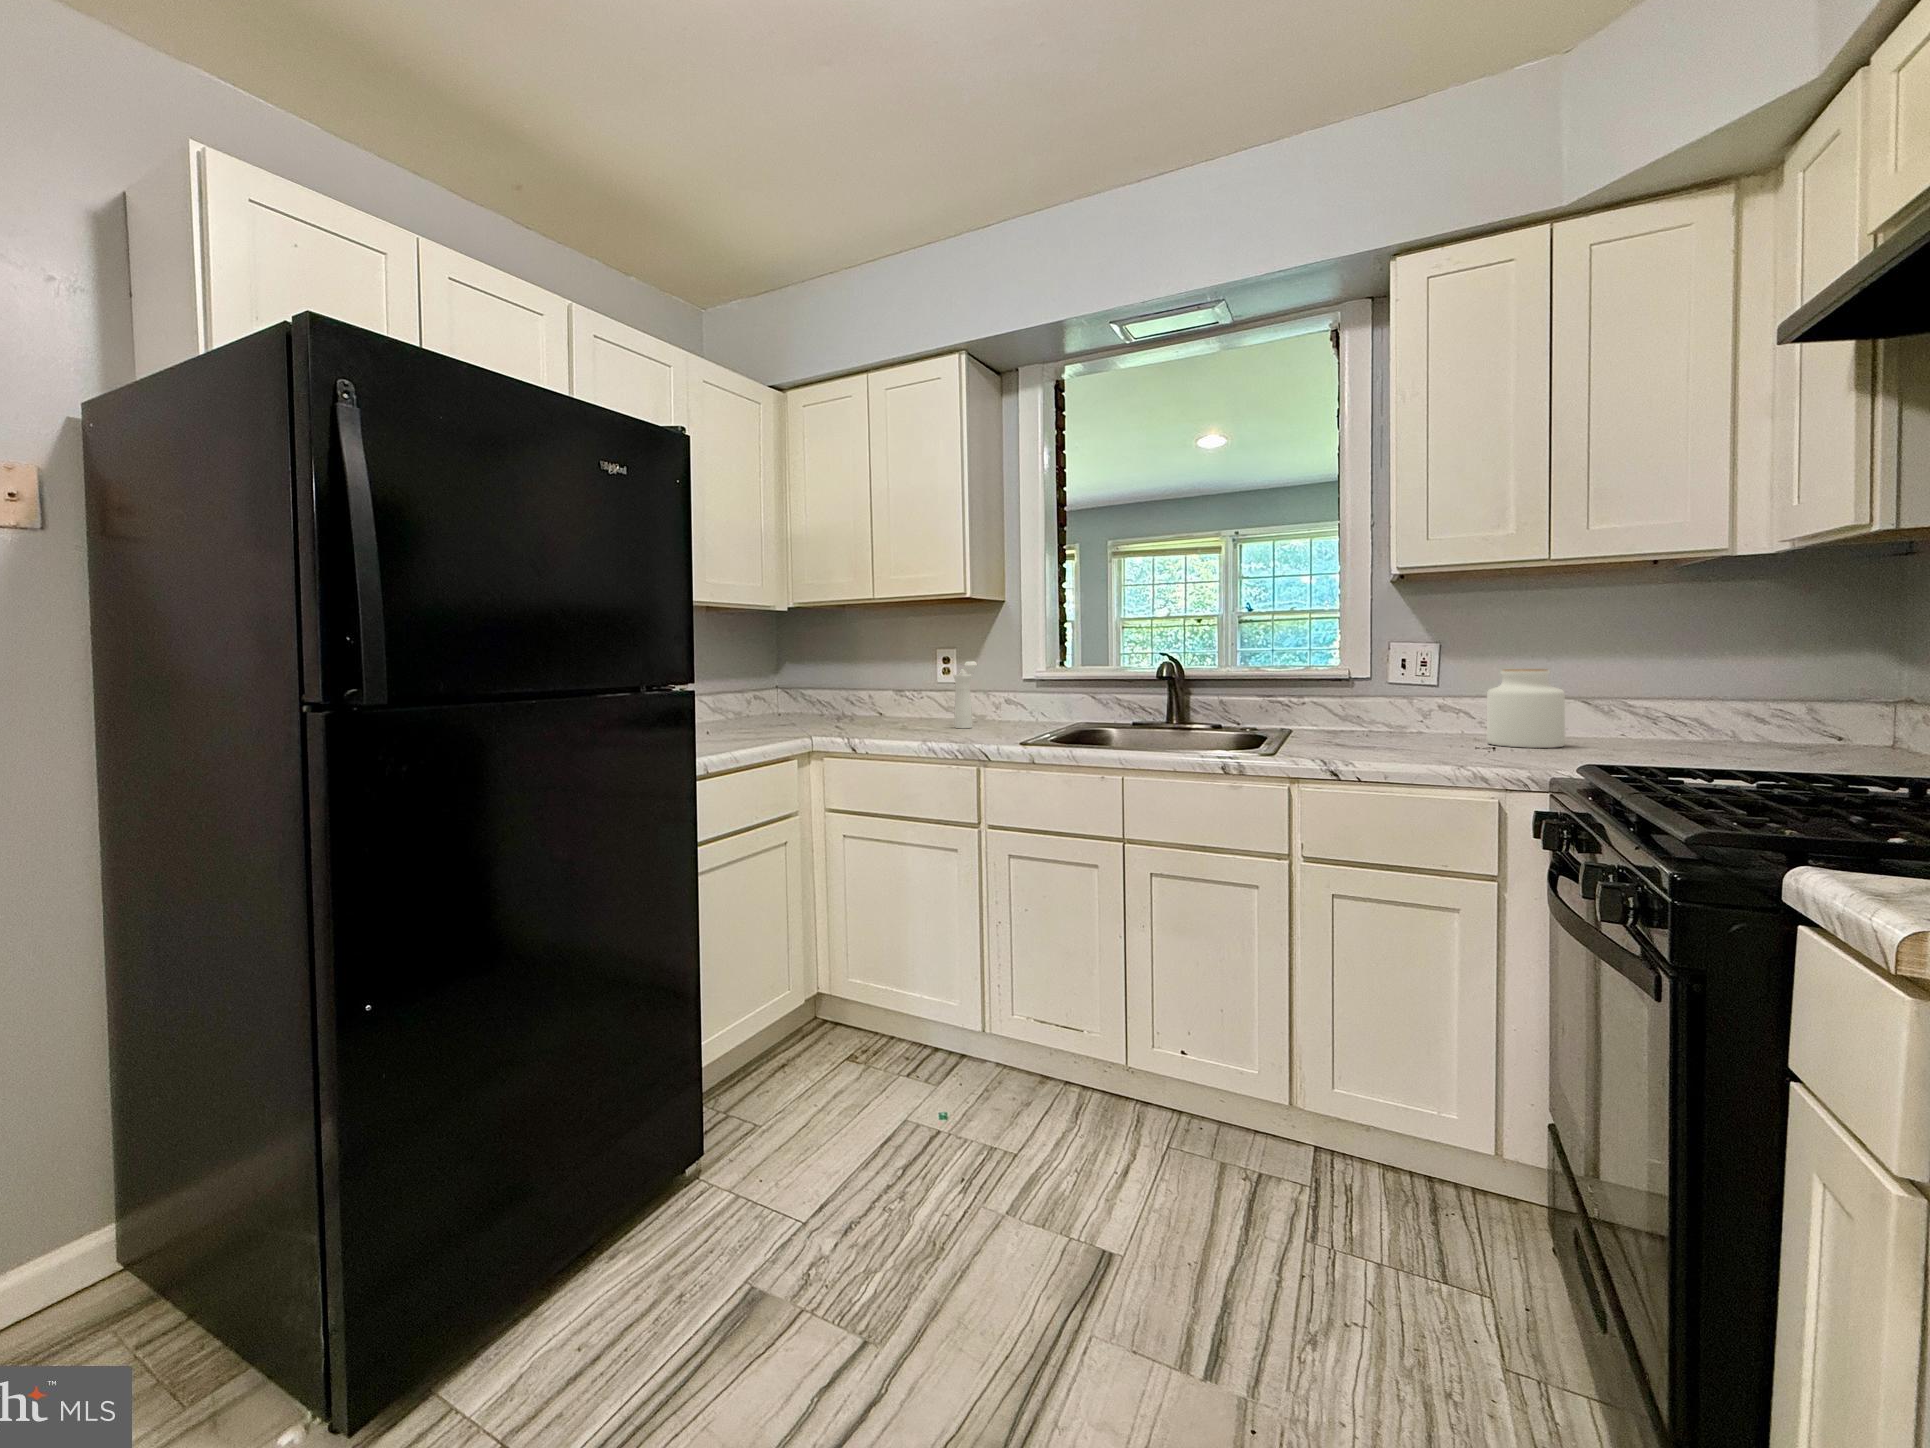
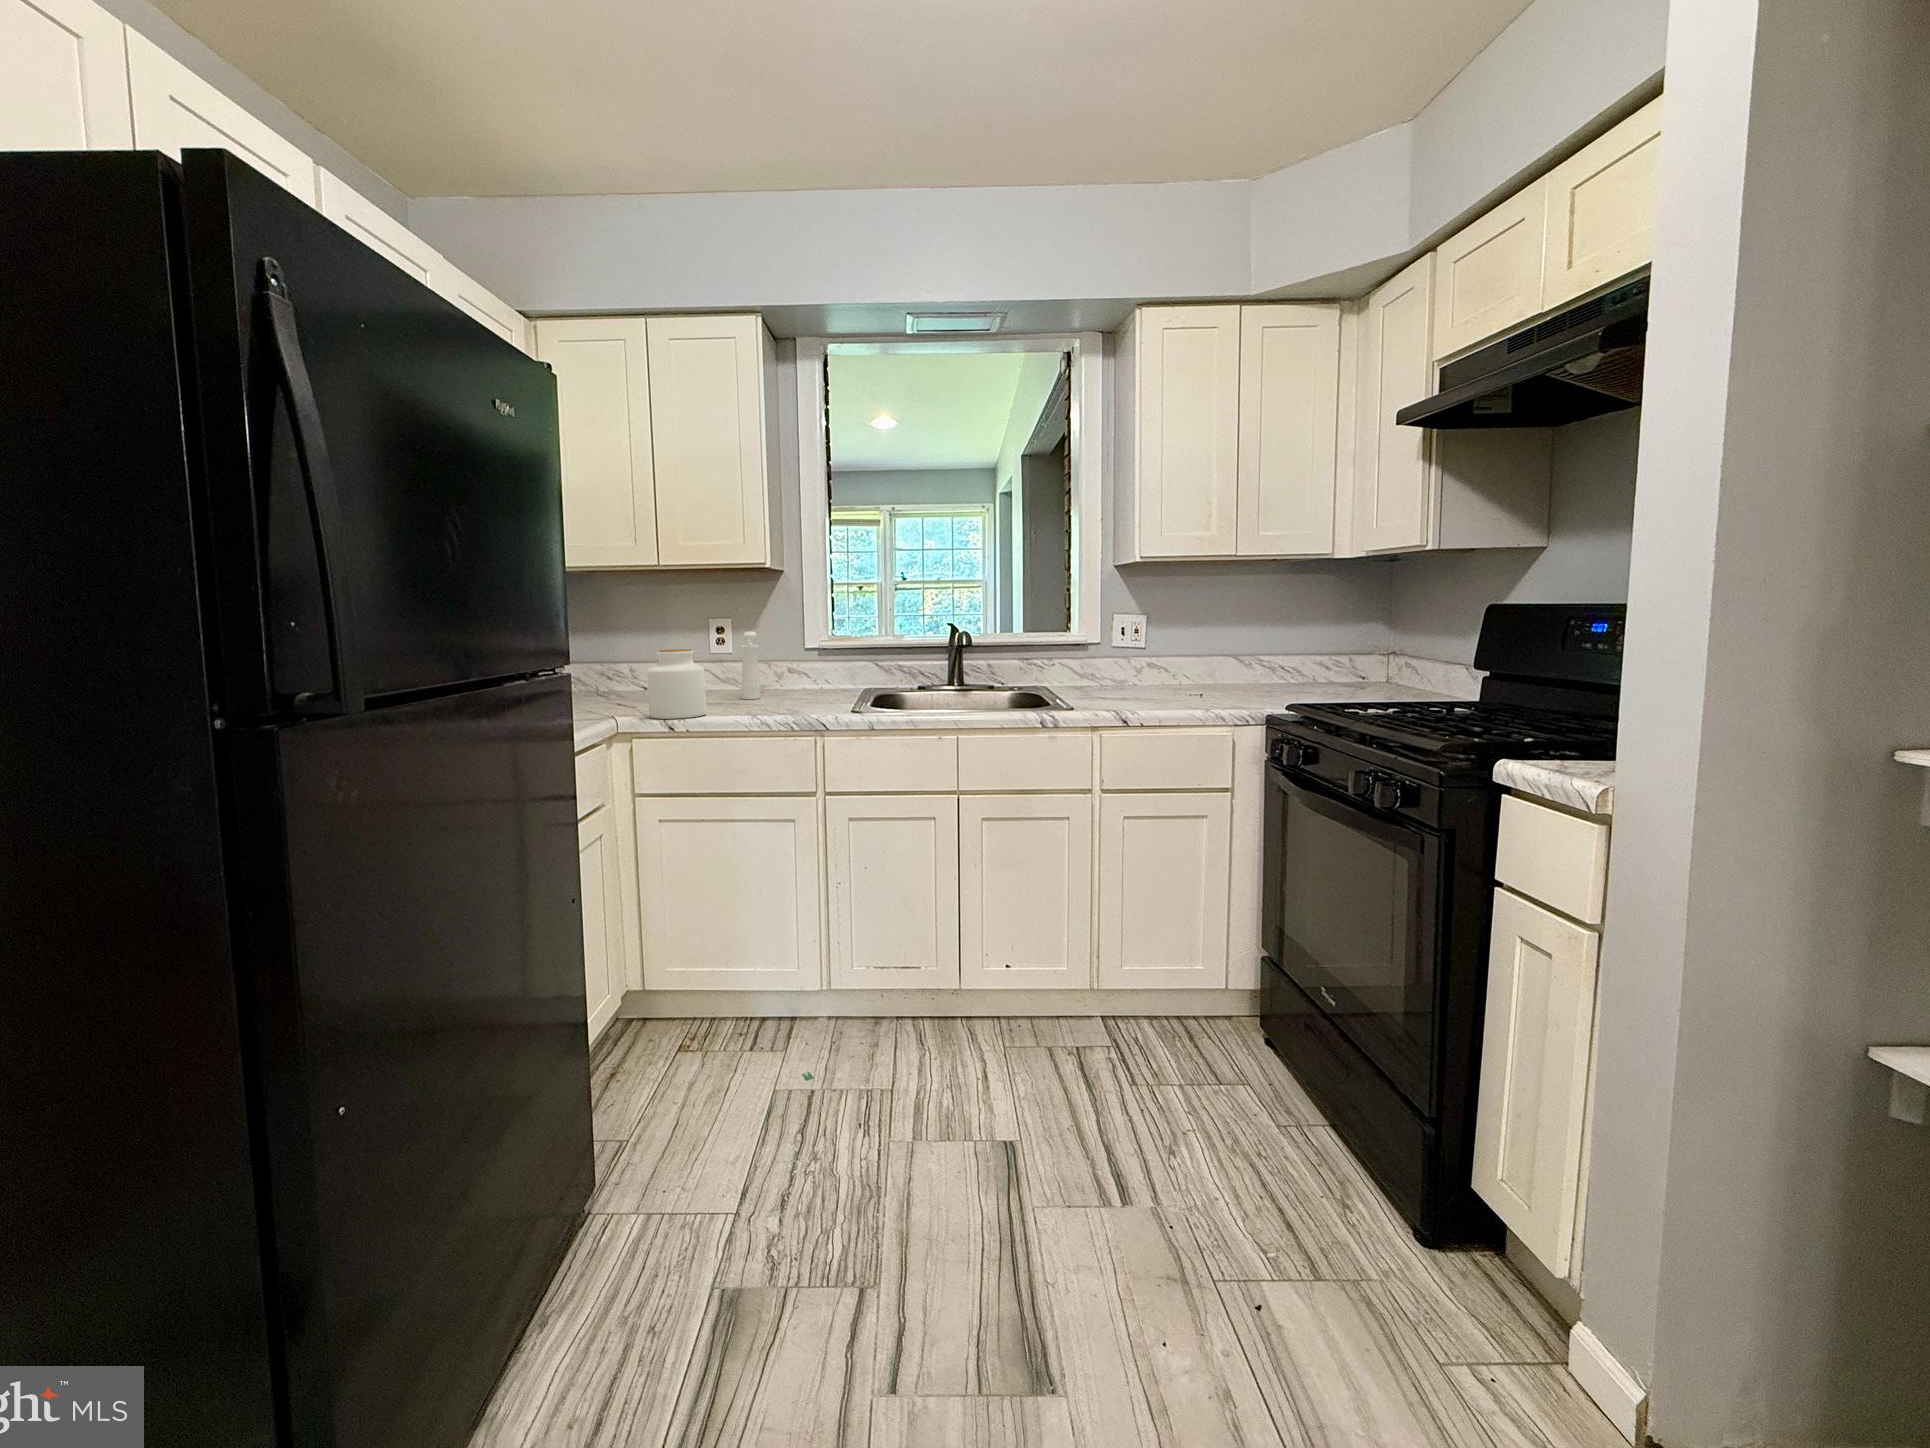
jar: present [1487,669,1565,748] -> present [648,649,706,719]

